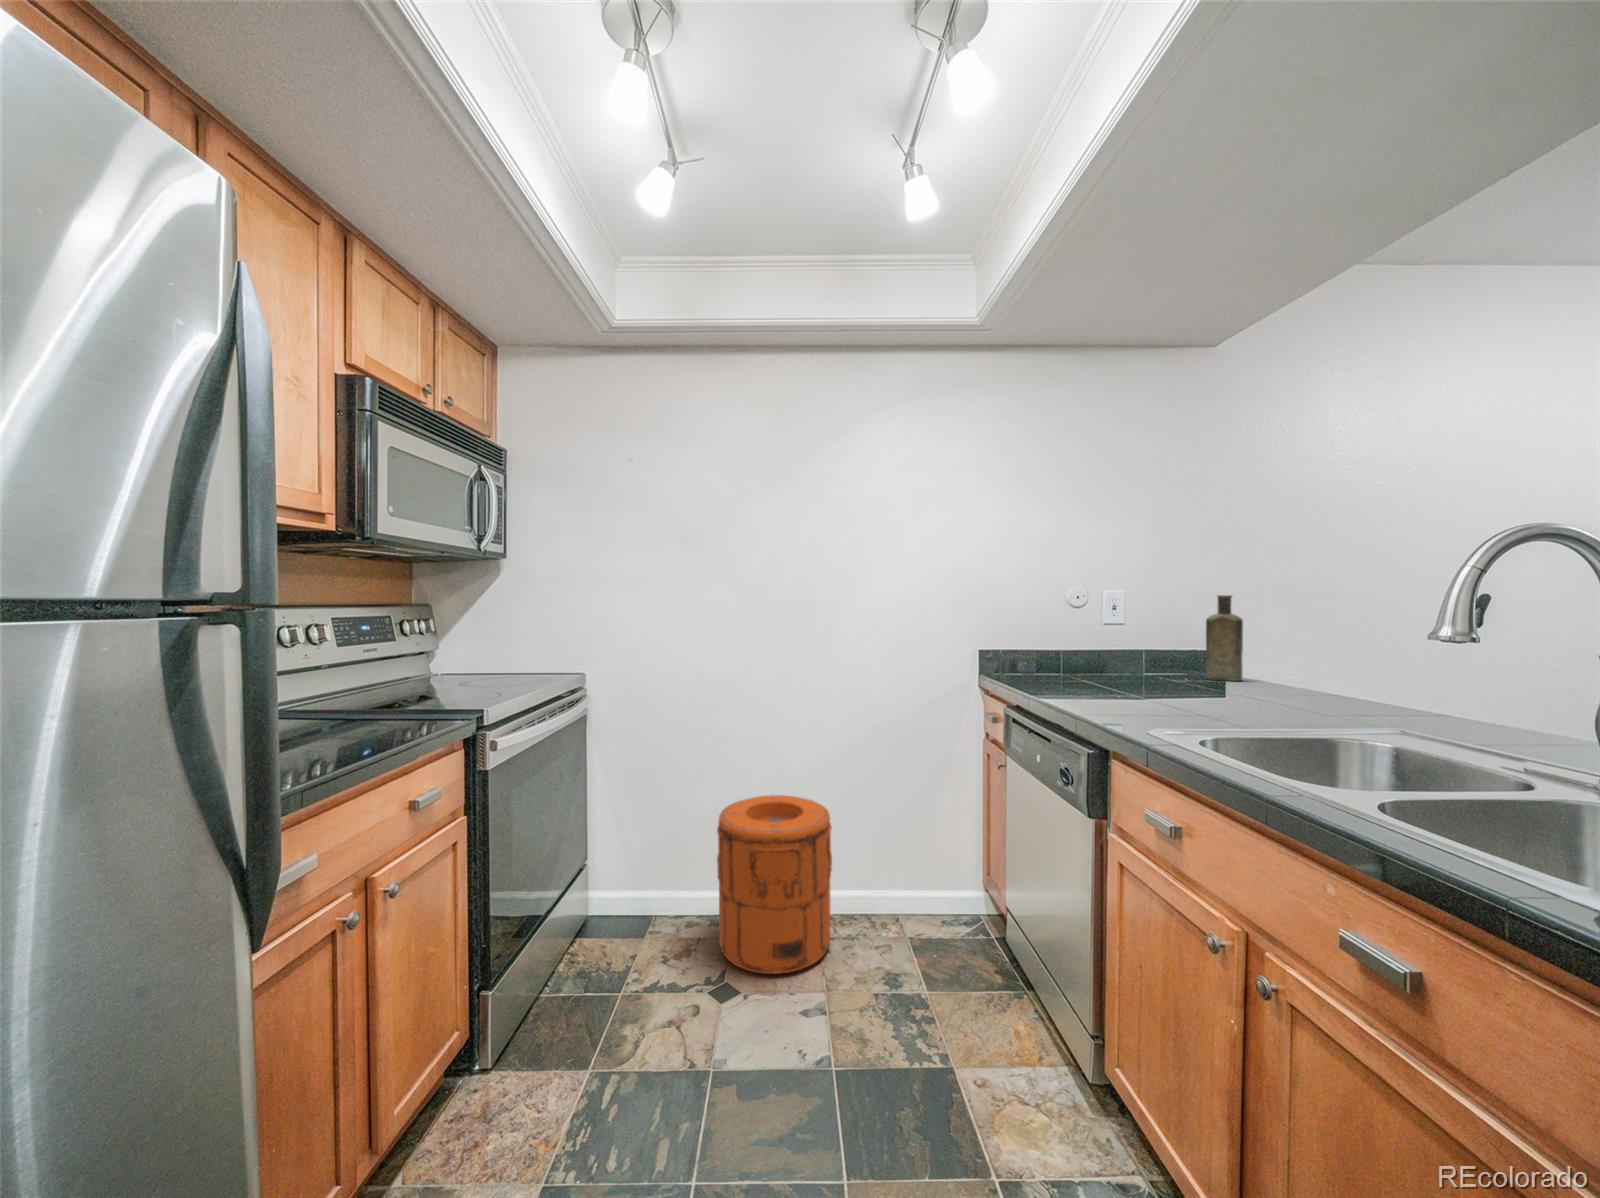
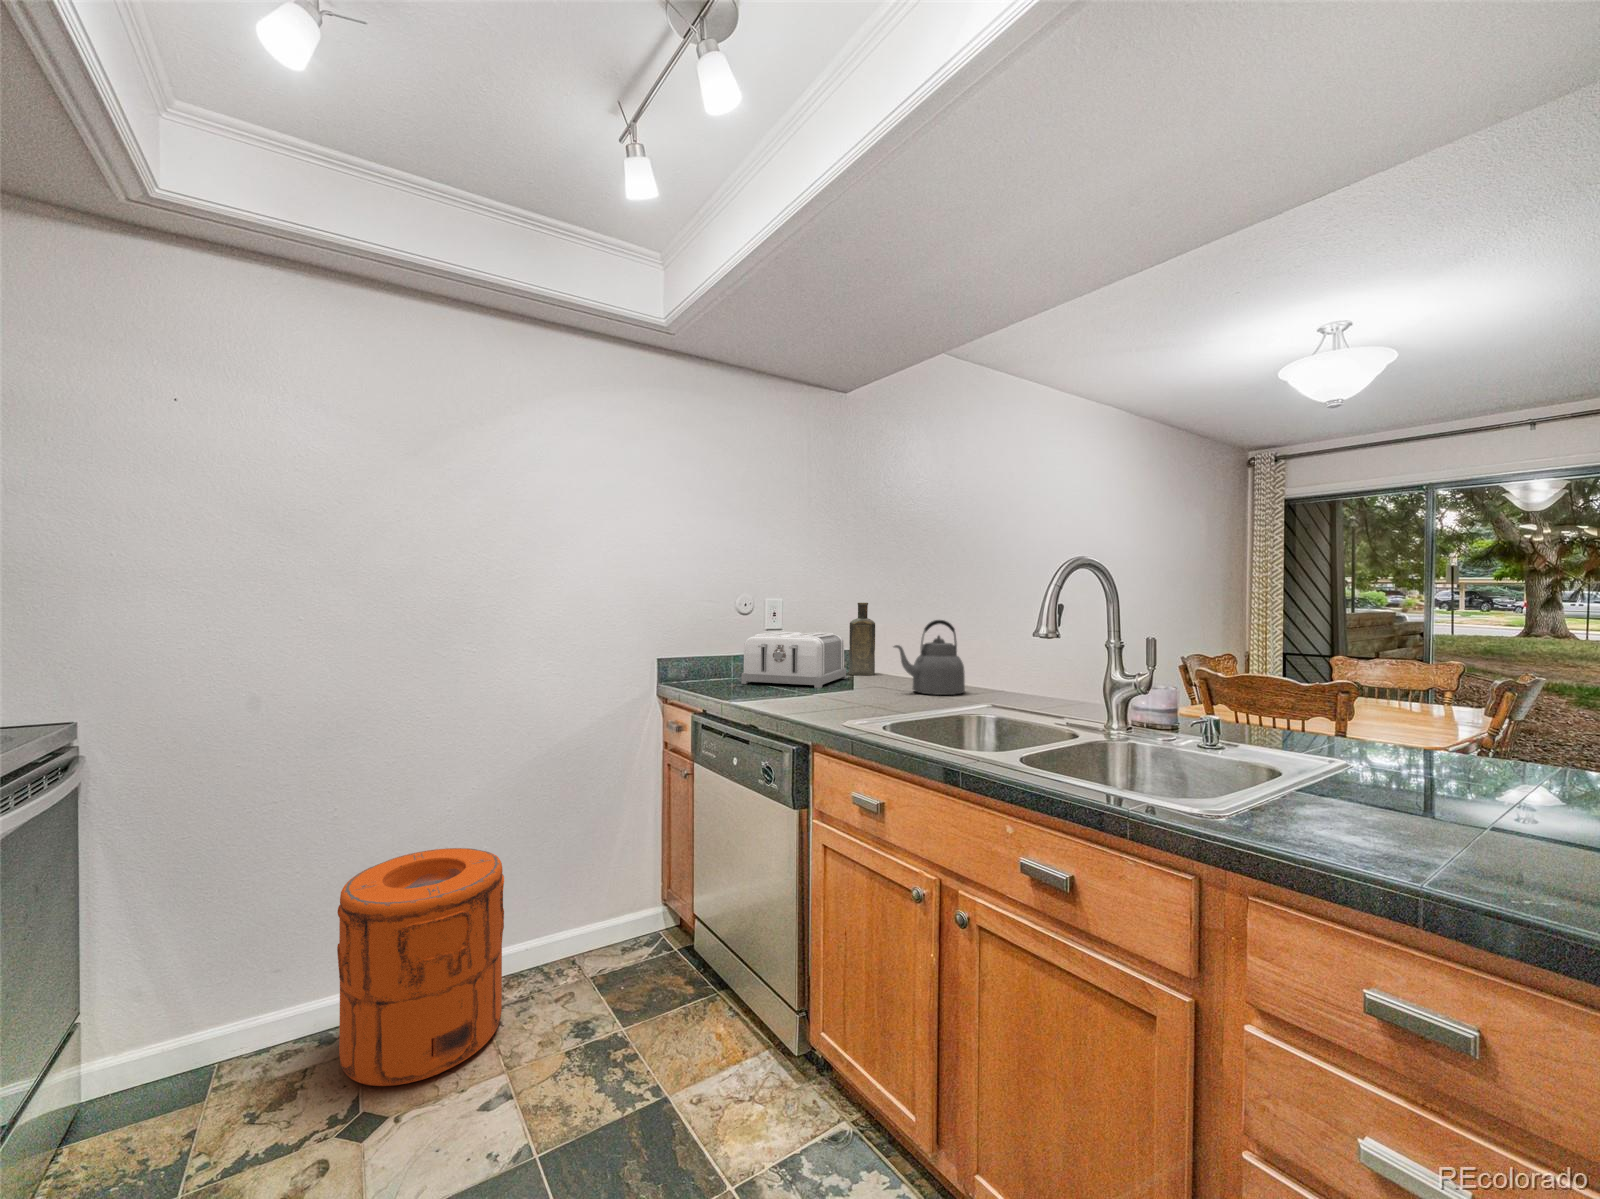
kettle: none [1244,615,1363,711] -> present [894,620,965,695]
toaster: none [1062,627,1197,691] -> present [741,632,846,688]

